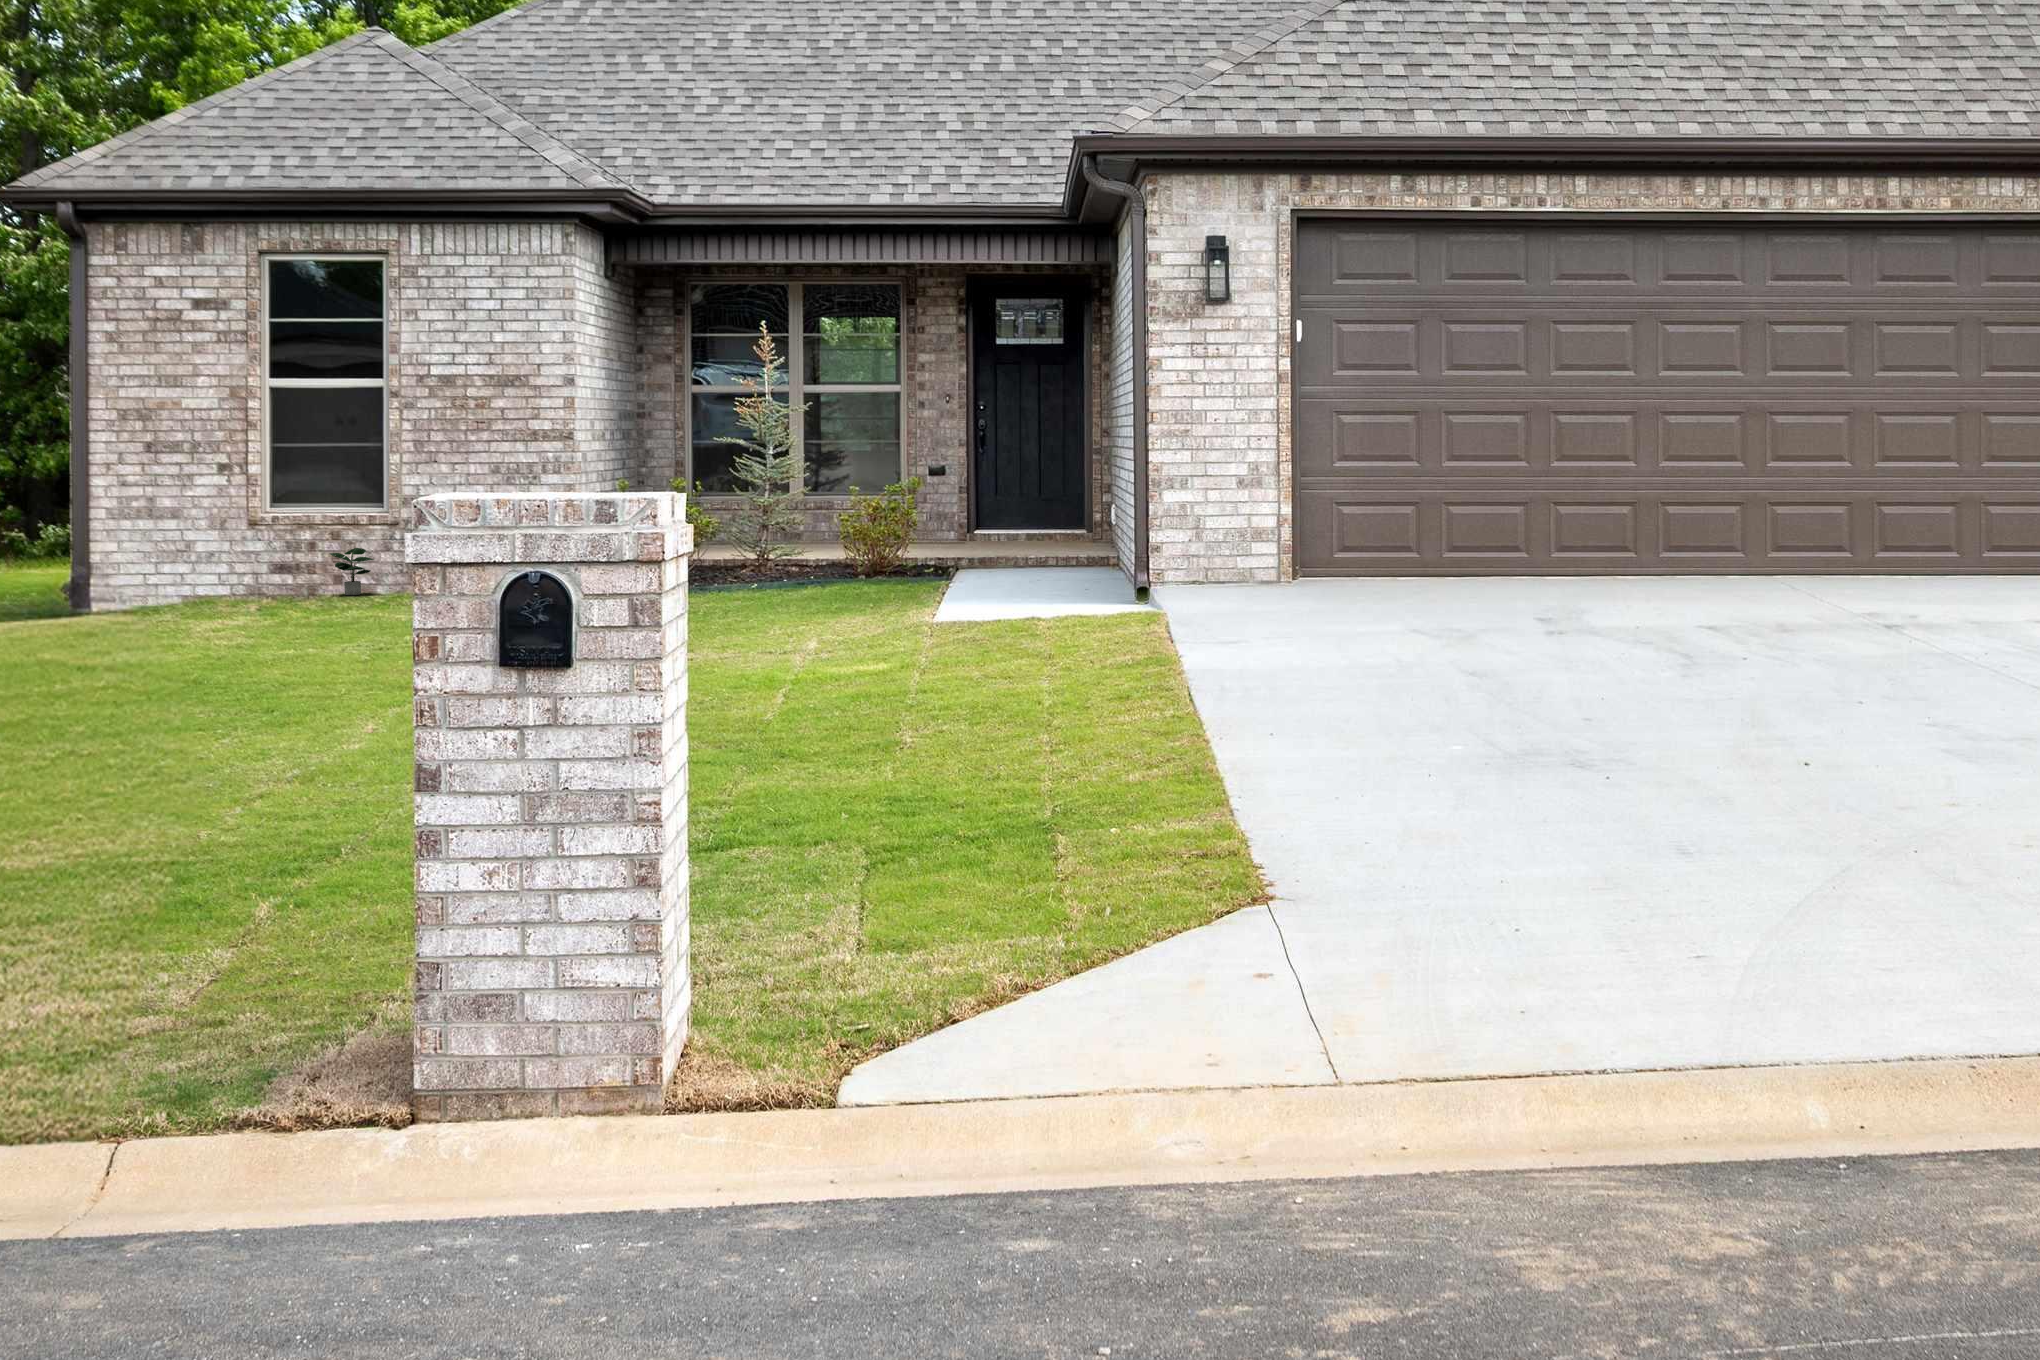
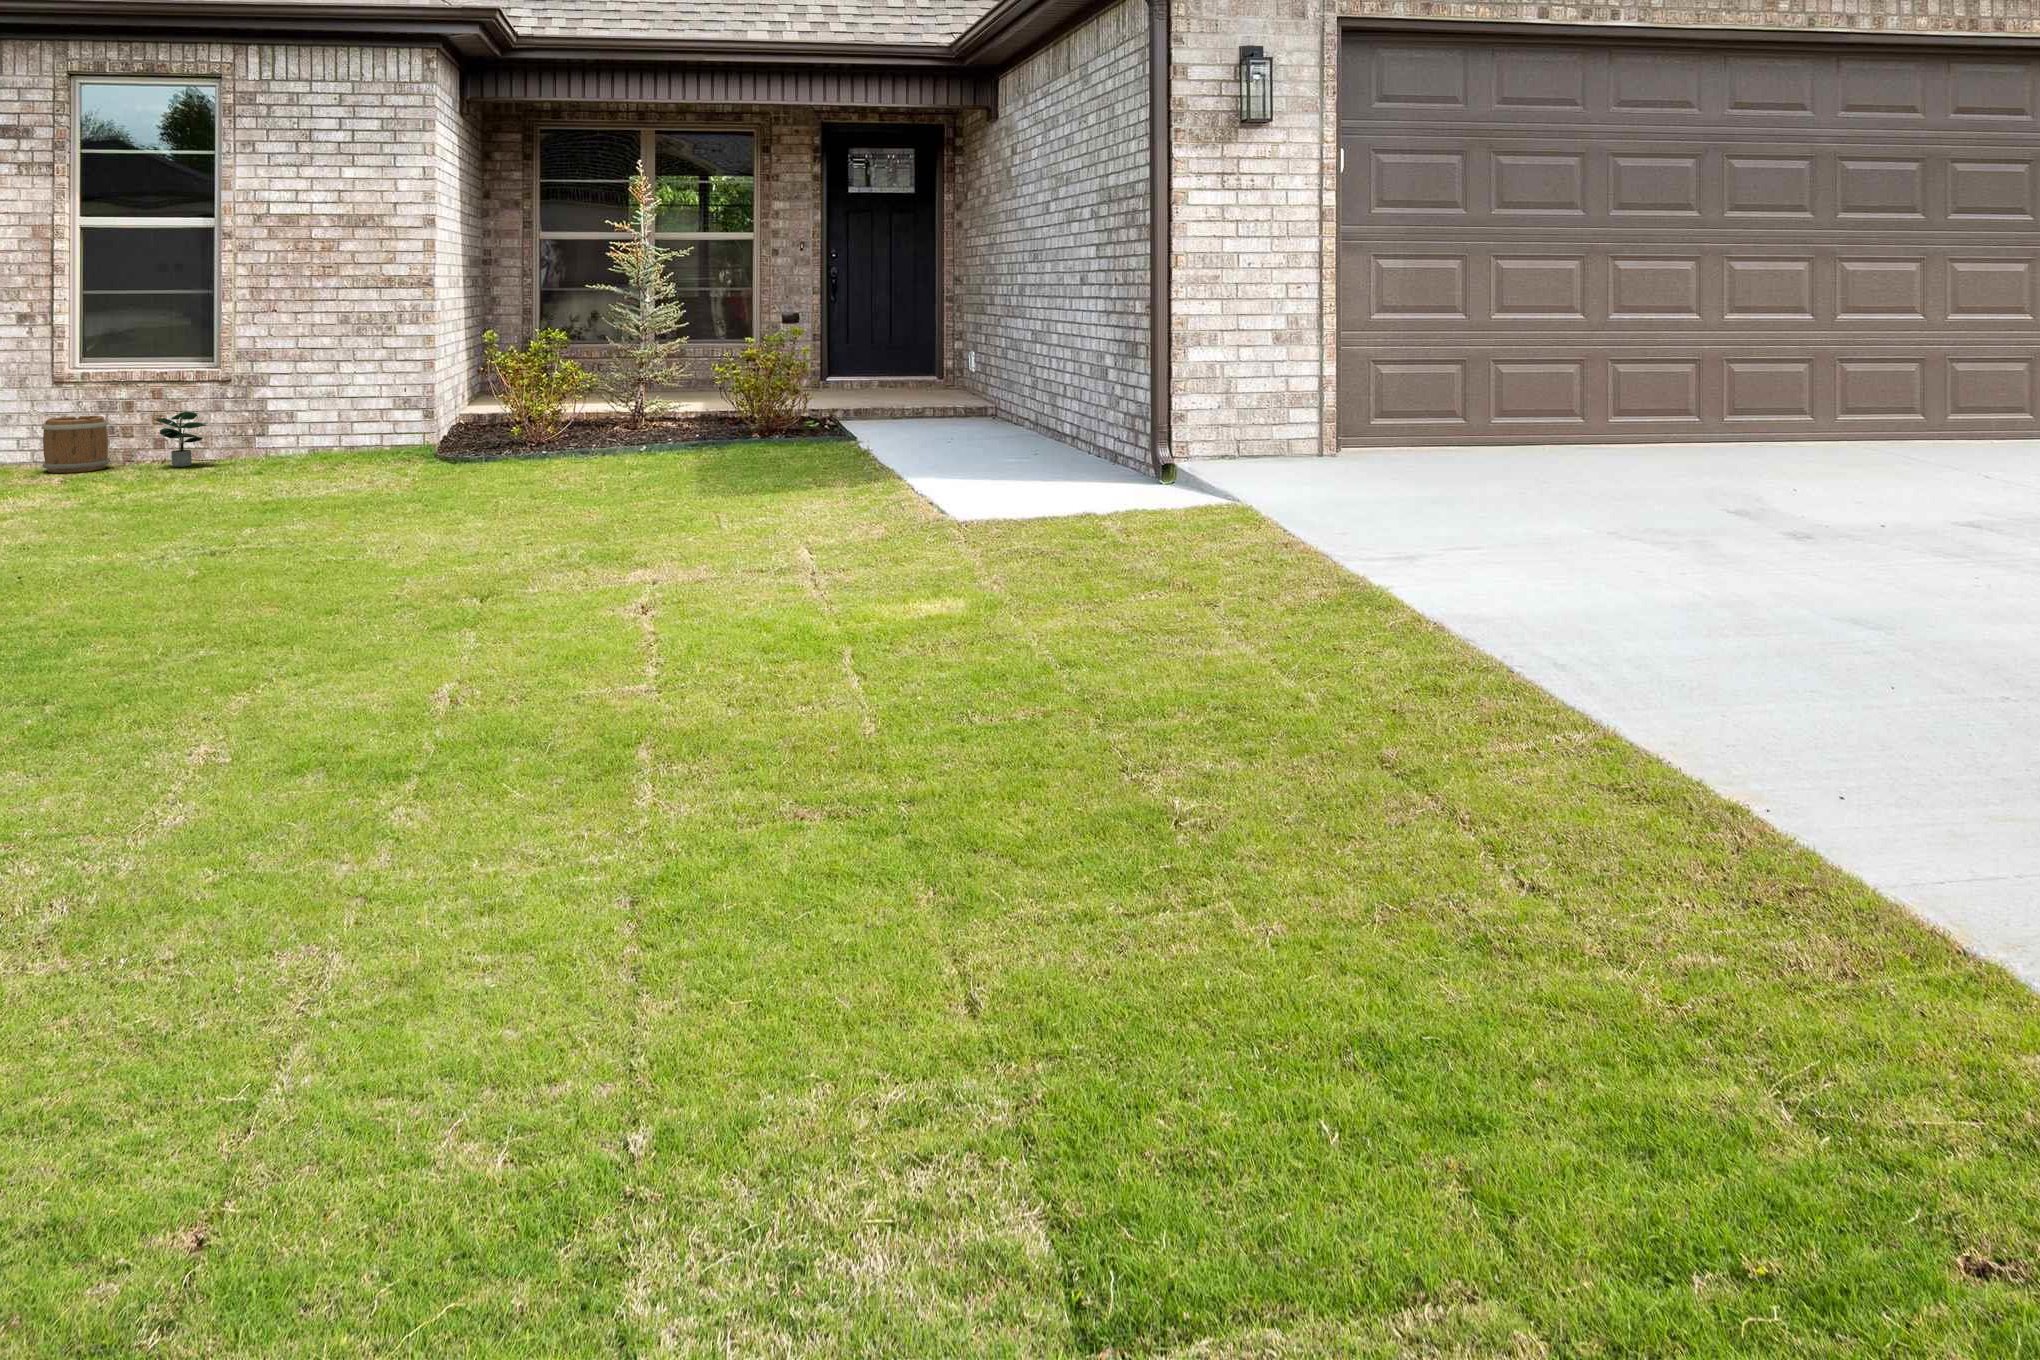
bucket: none [238,551,294,599] -> present [41,416,110,473]

